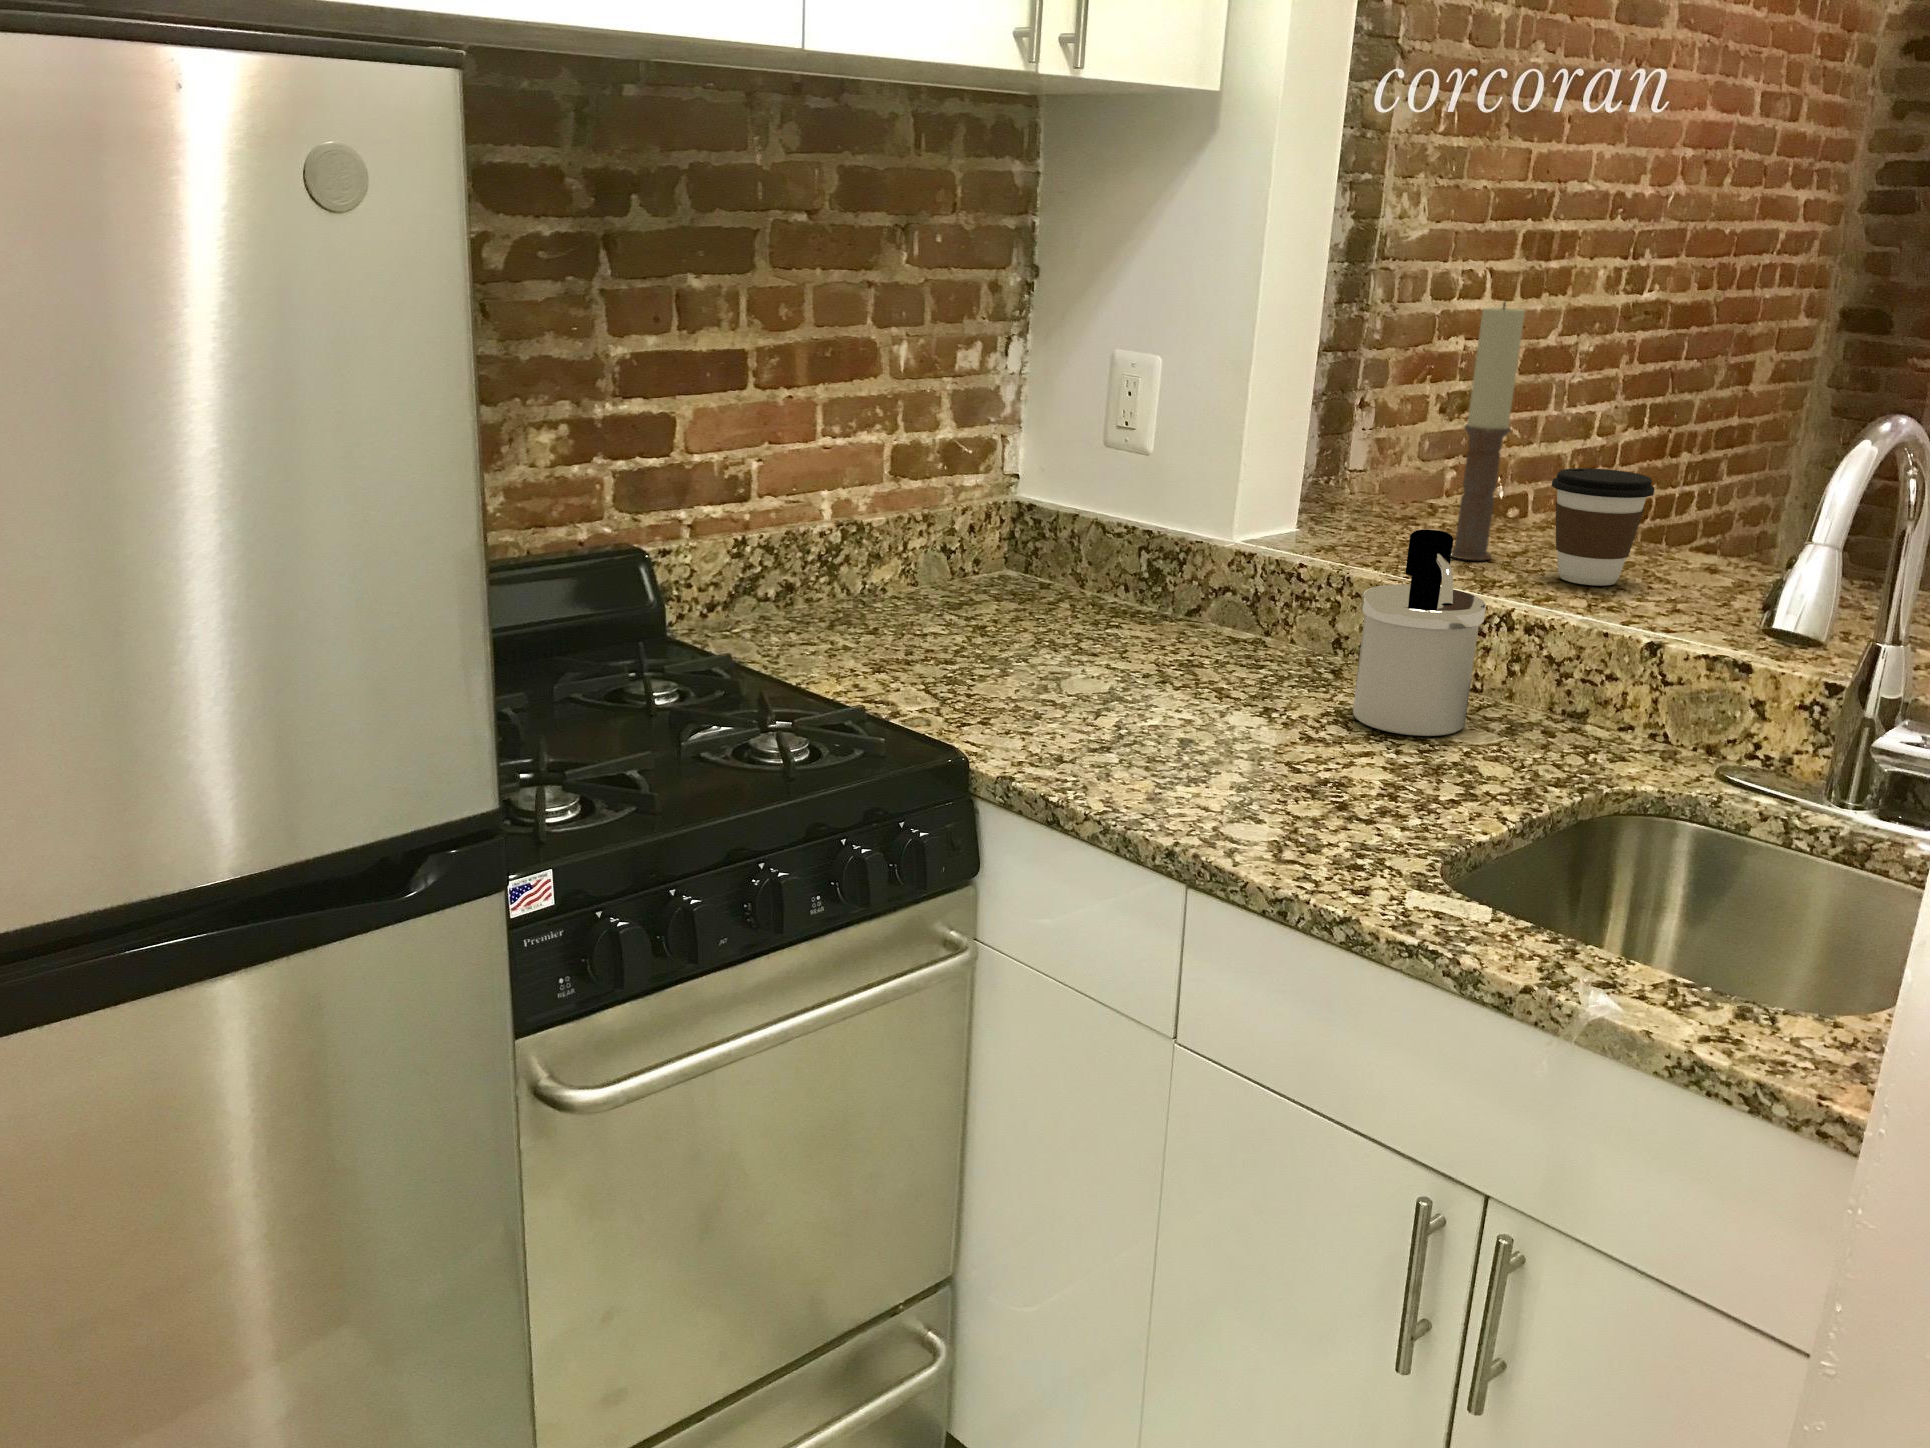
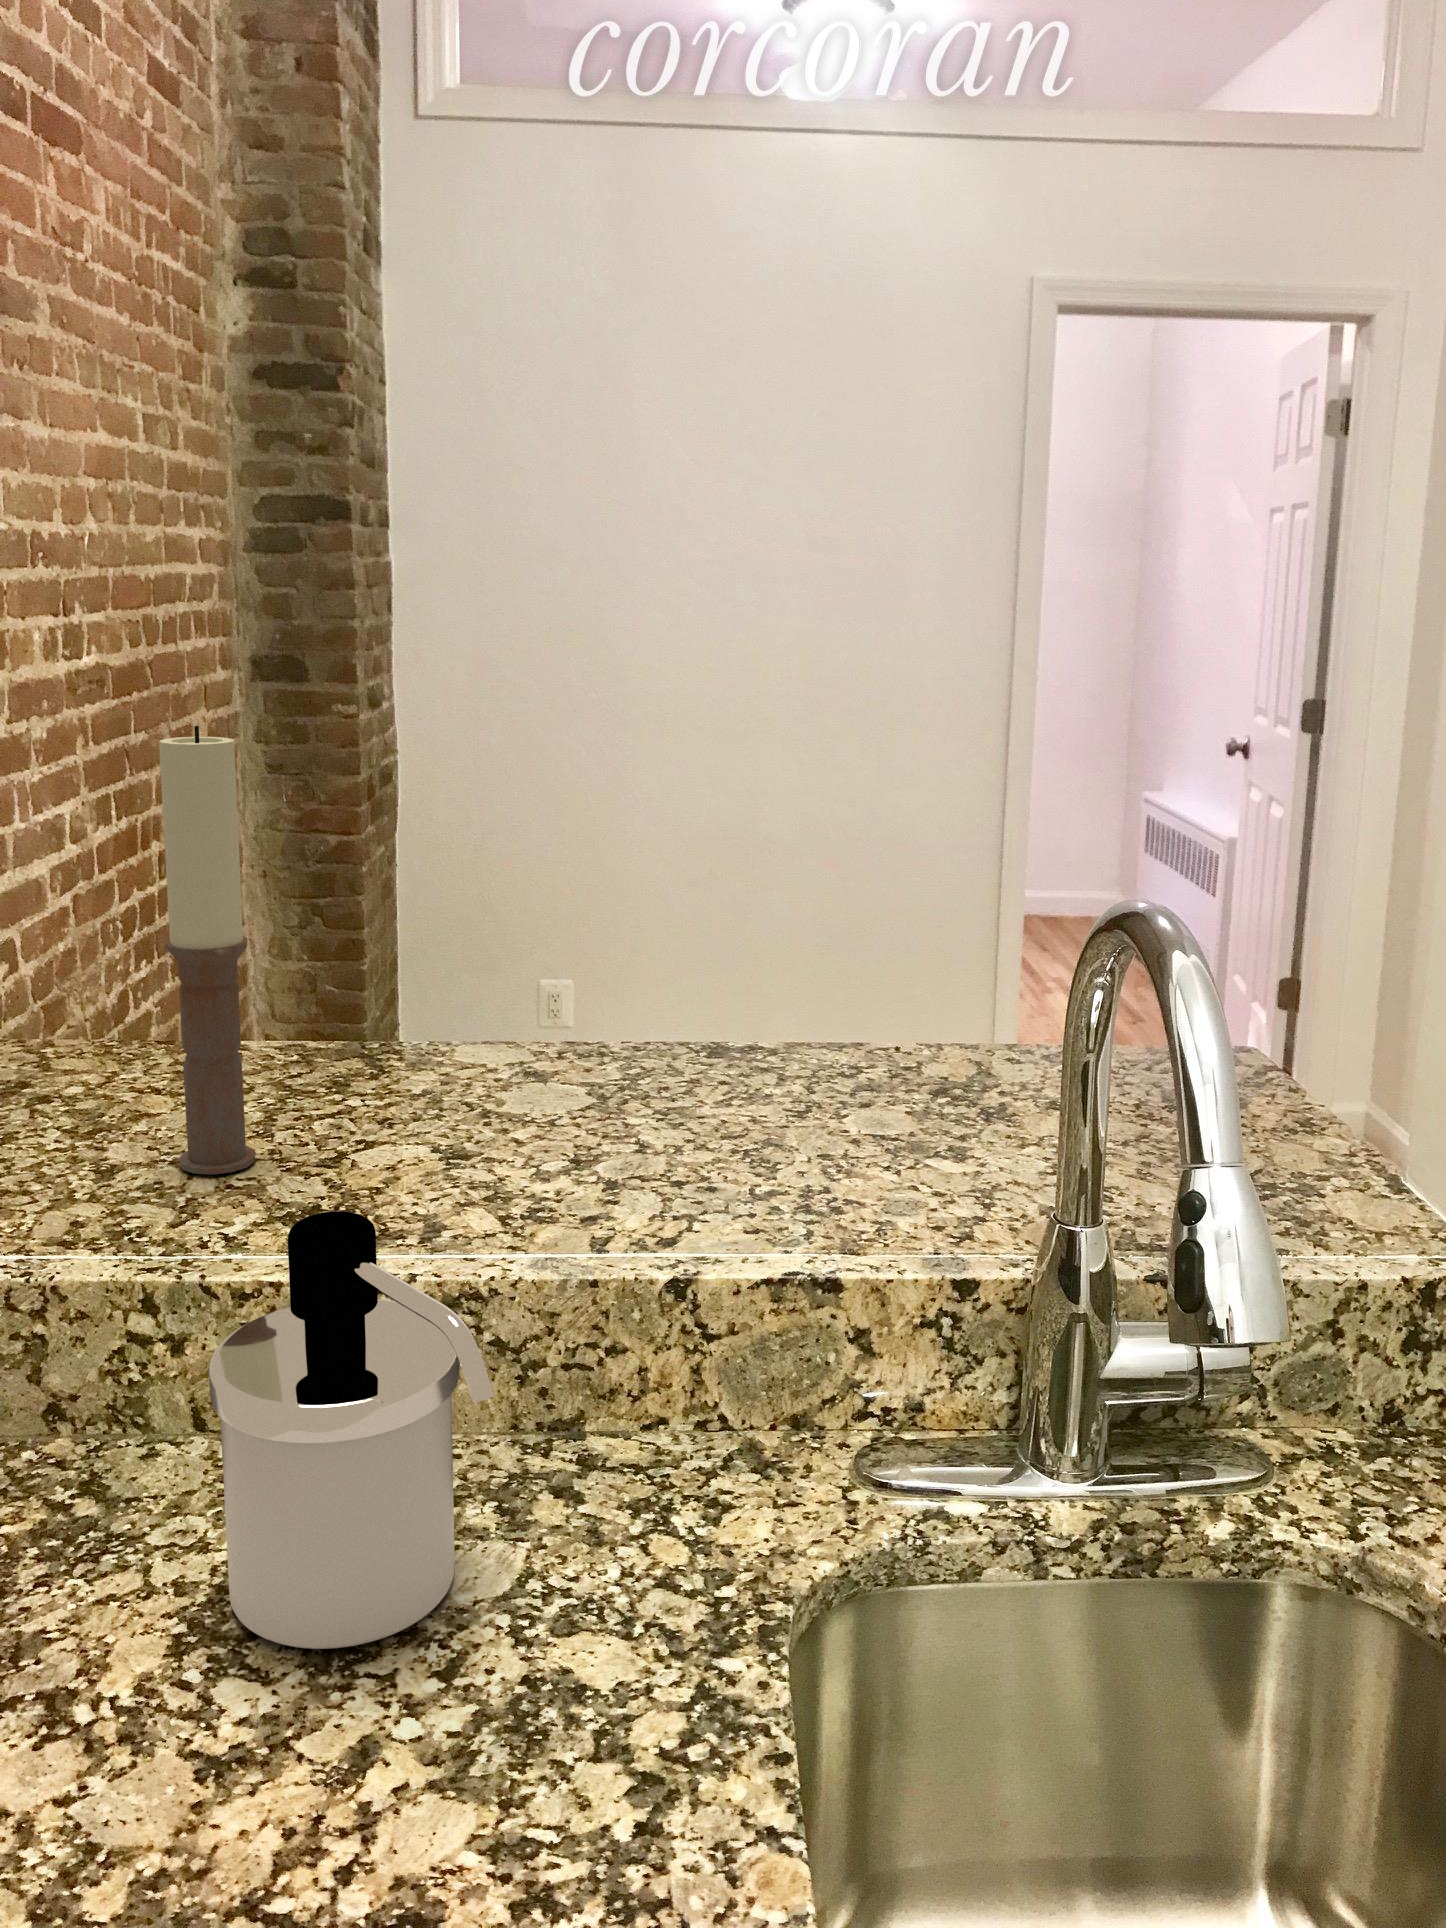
coffee cup: present [1551,468,1655,585] -> none [355,978,517,1177]

